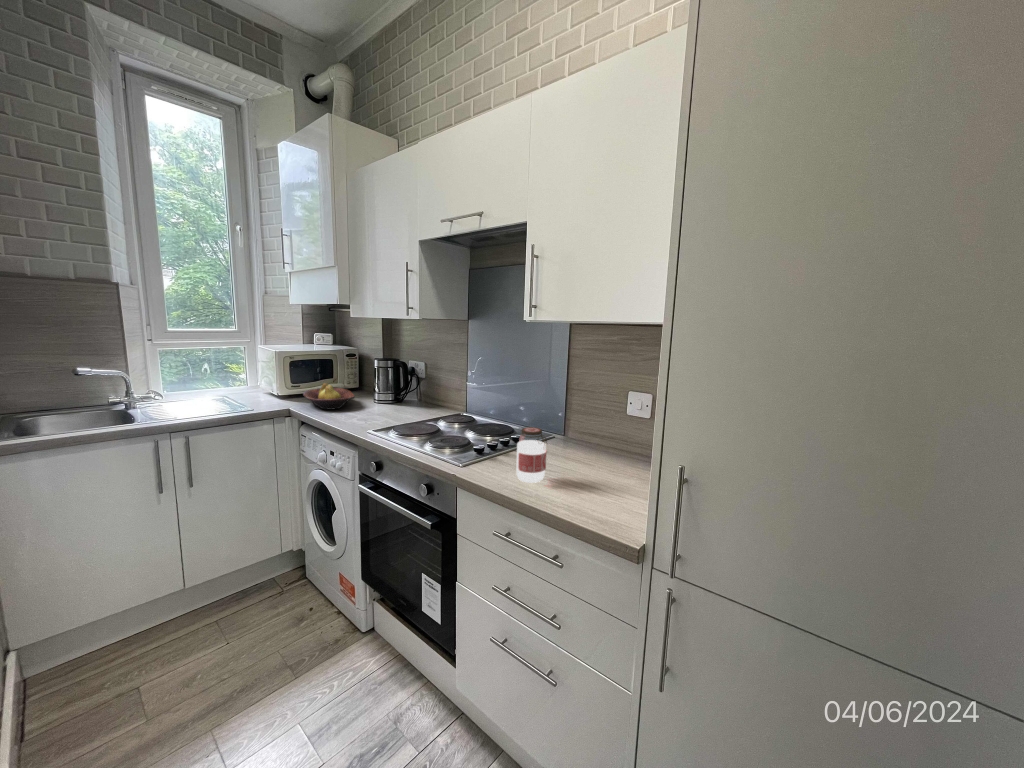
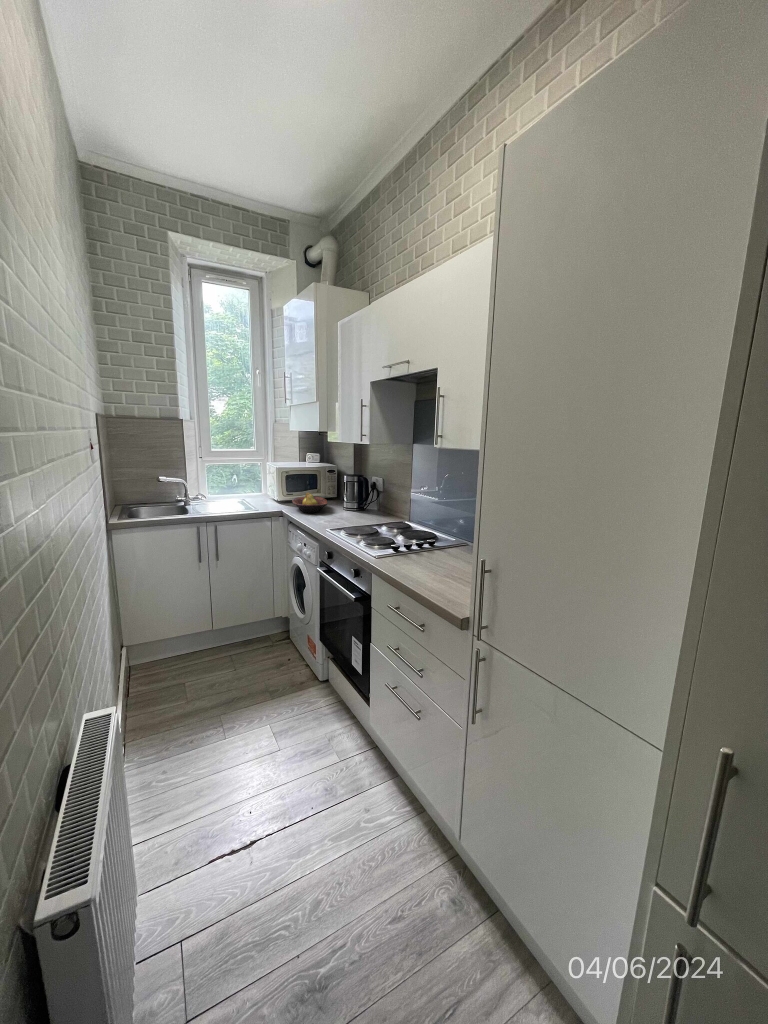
jar: present [517,427,547,483] -> none [409,530,433,573]

